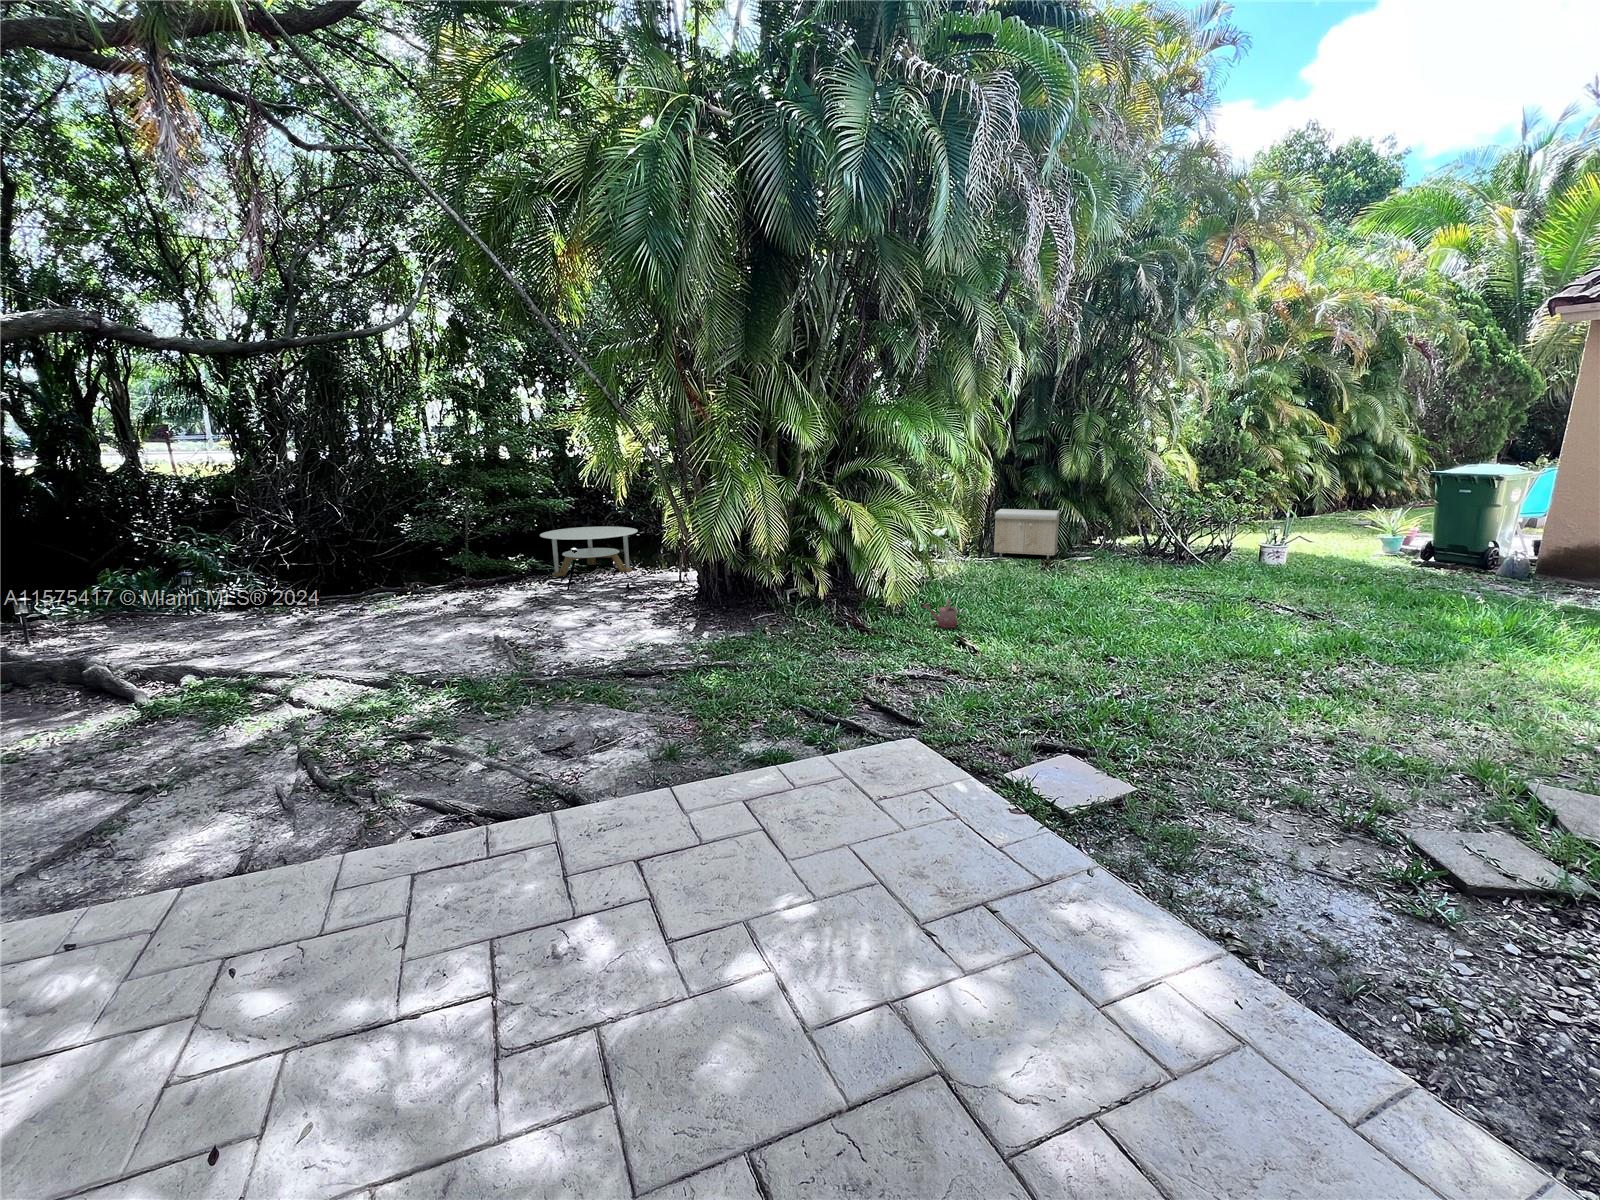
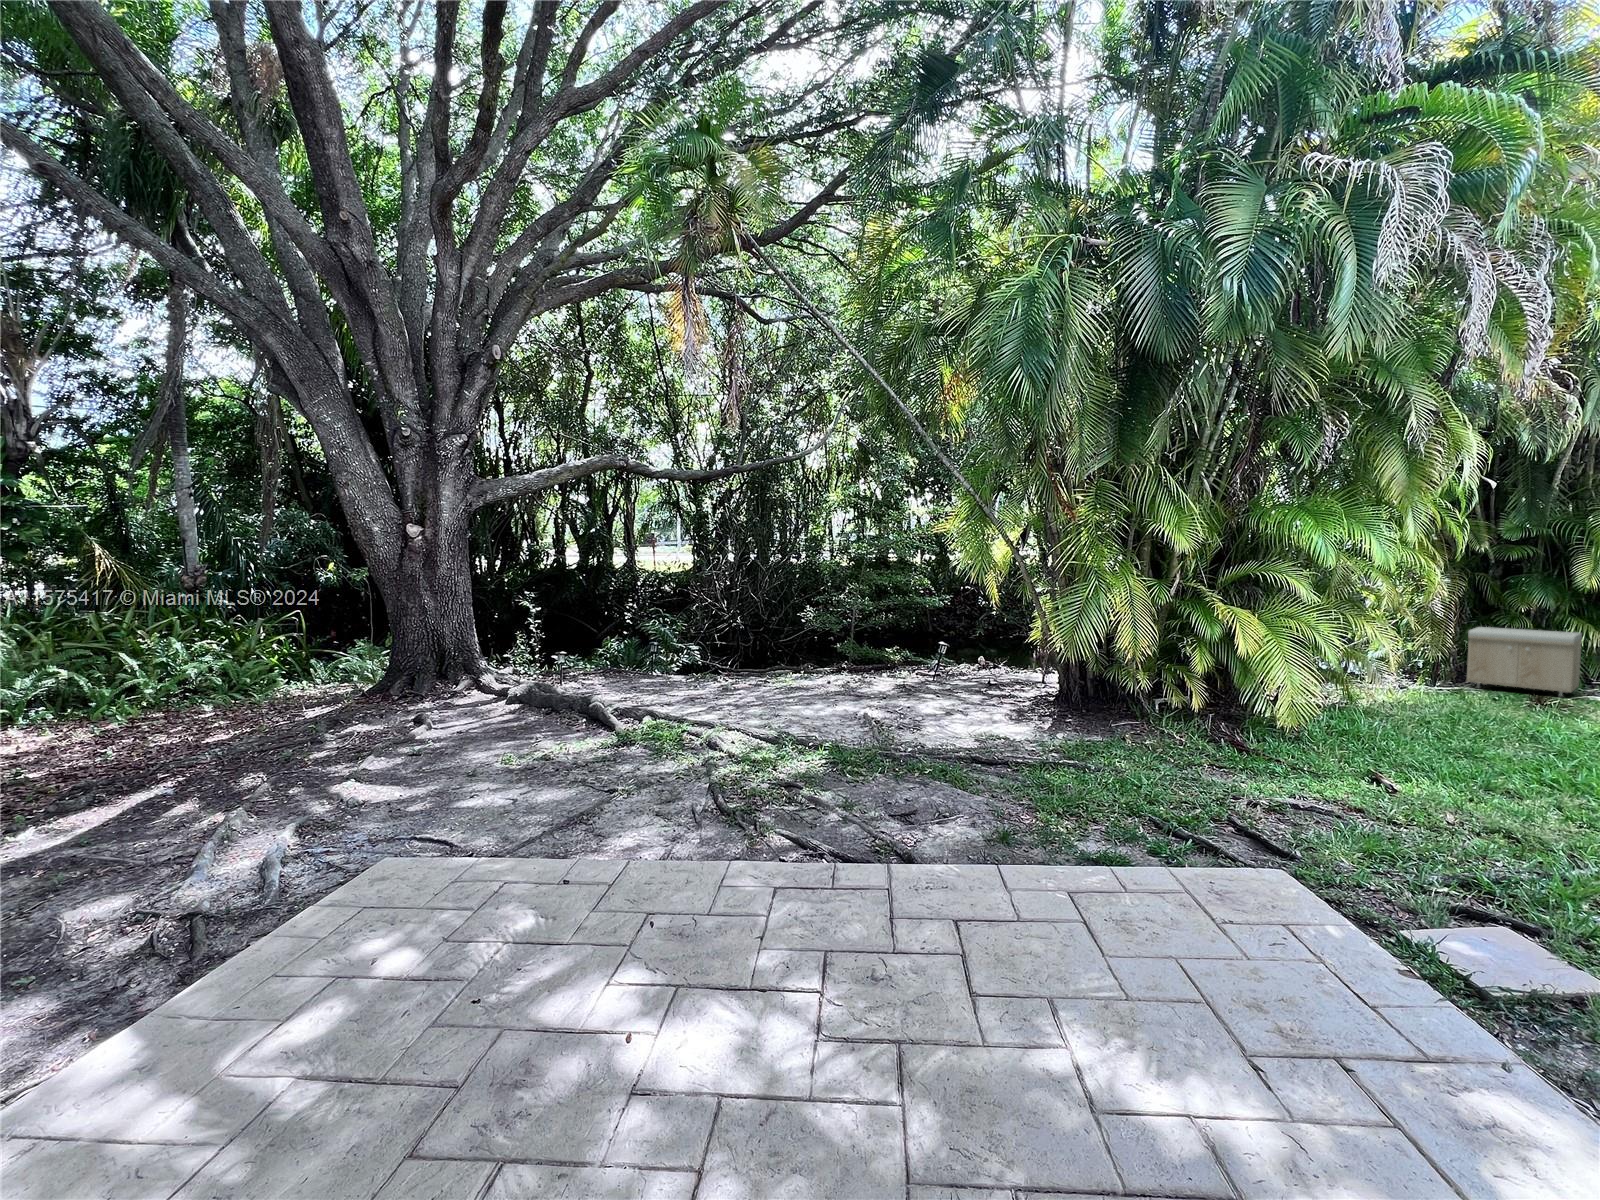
round table: present [540,526,638,576] -> none [913,624,1006,670]
watering can: present [923,599,966,628] -> none [1331,727,1396,764]

